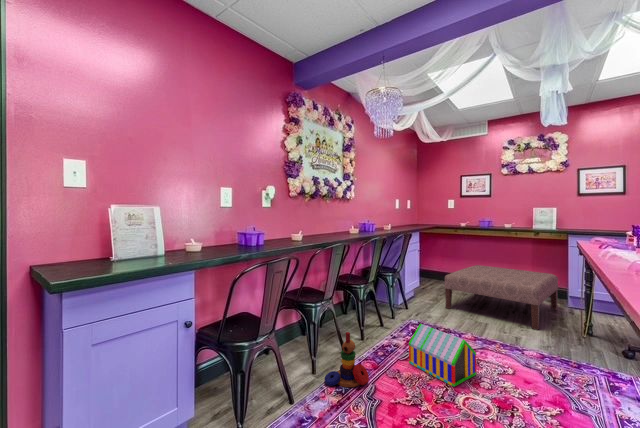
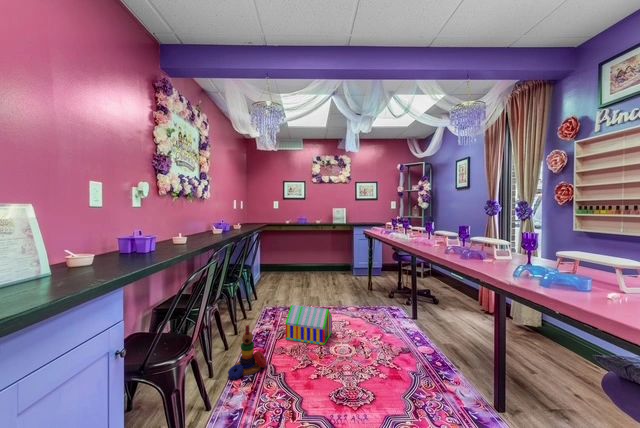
ottoman: present [445,265,558,330] -> none [283,254,350,294]

